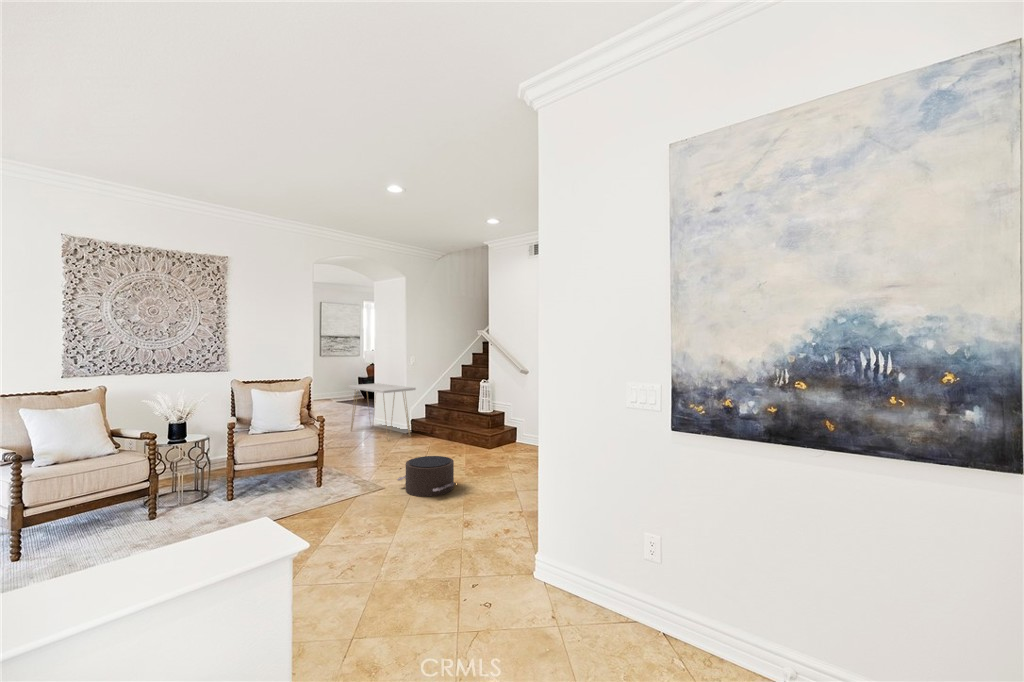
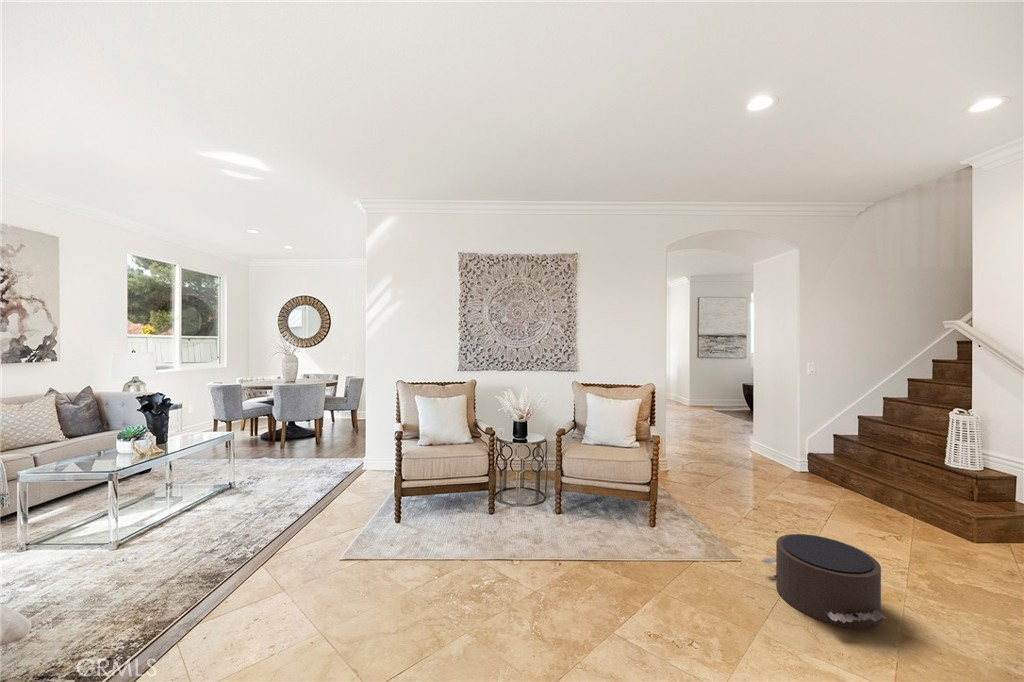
console table: present [345,383,415,437] -> none [713,394,814,477]

